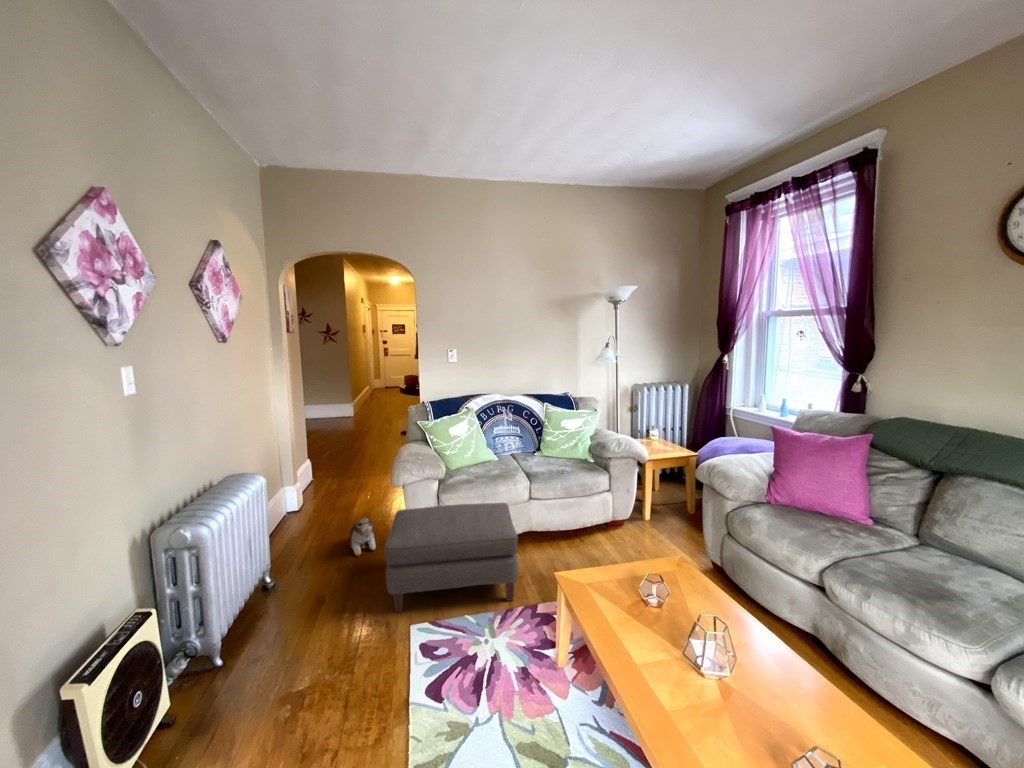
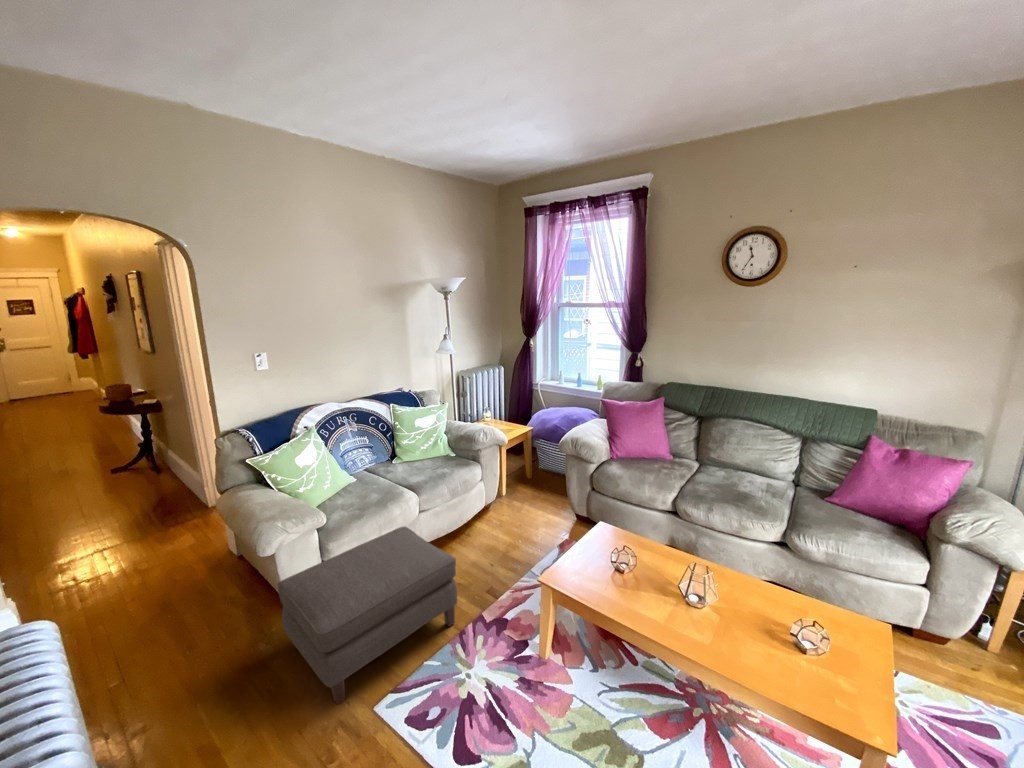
plush toy: present [349,518,375,556] -> none [168,607,235,667]

